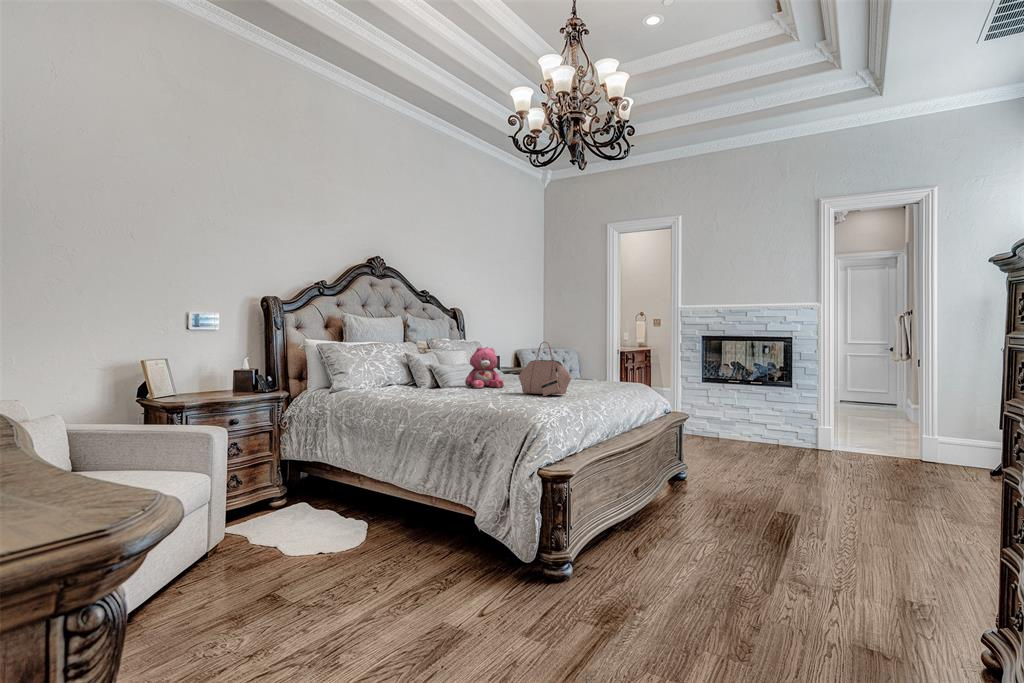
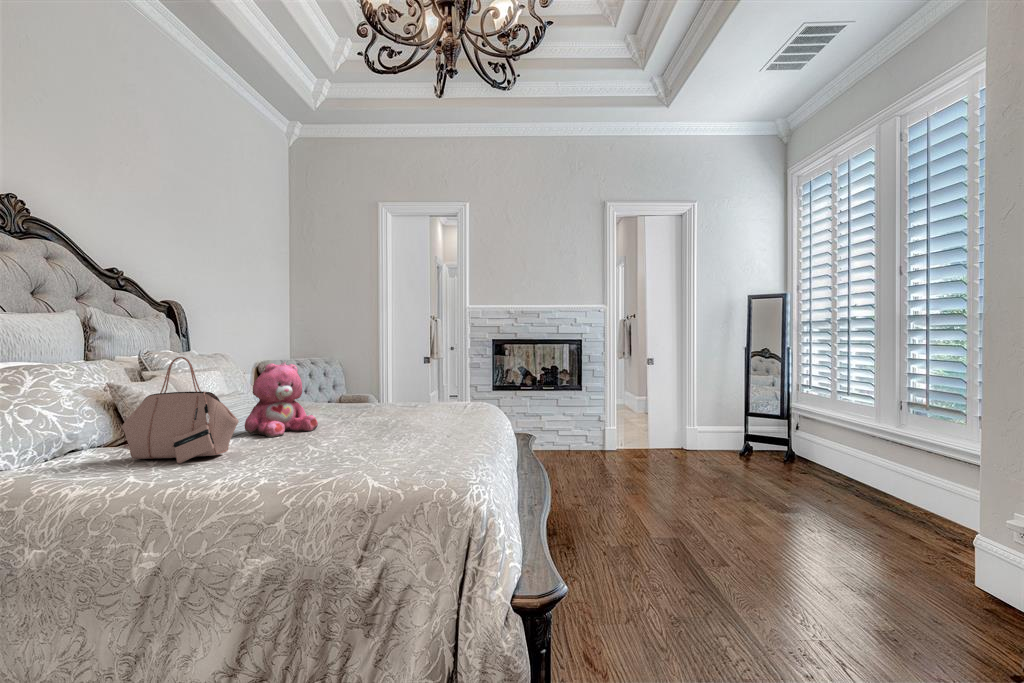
handbag: present [518,342,572,397] -> present [122,357,239,464]

